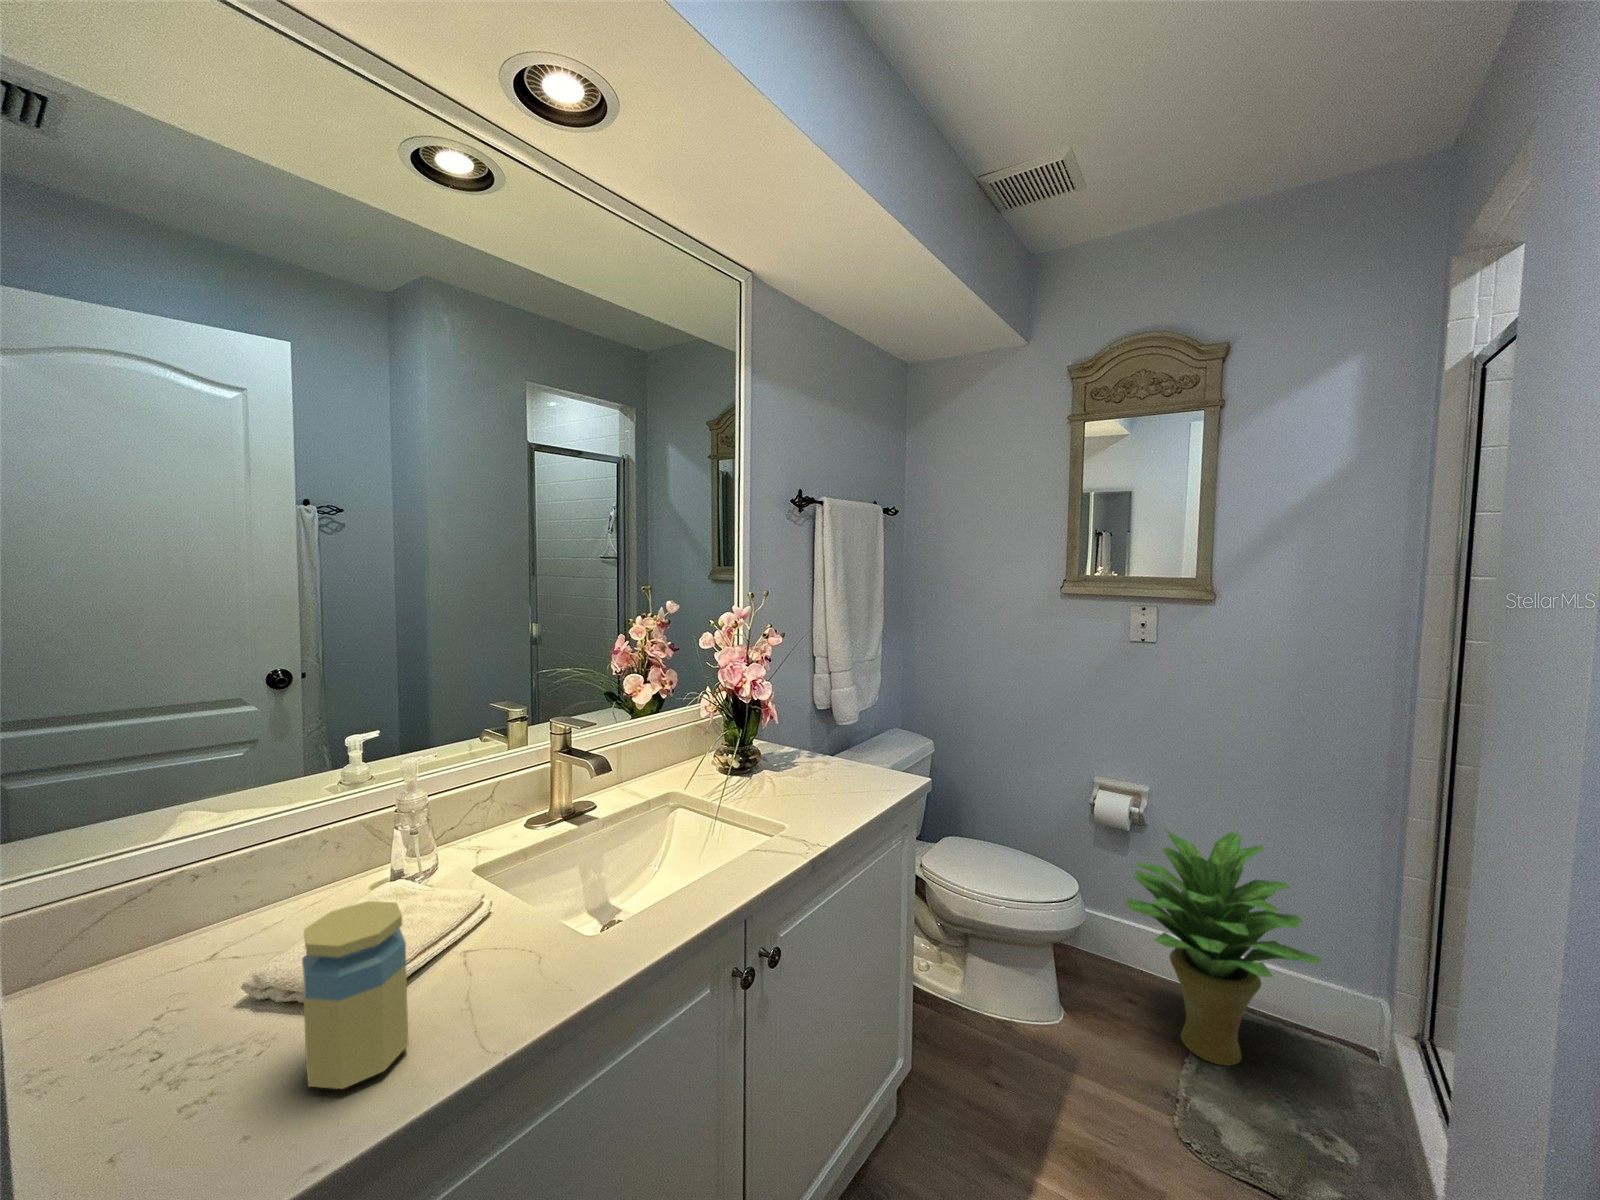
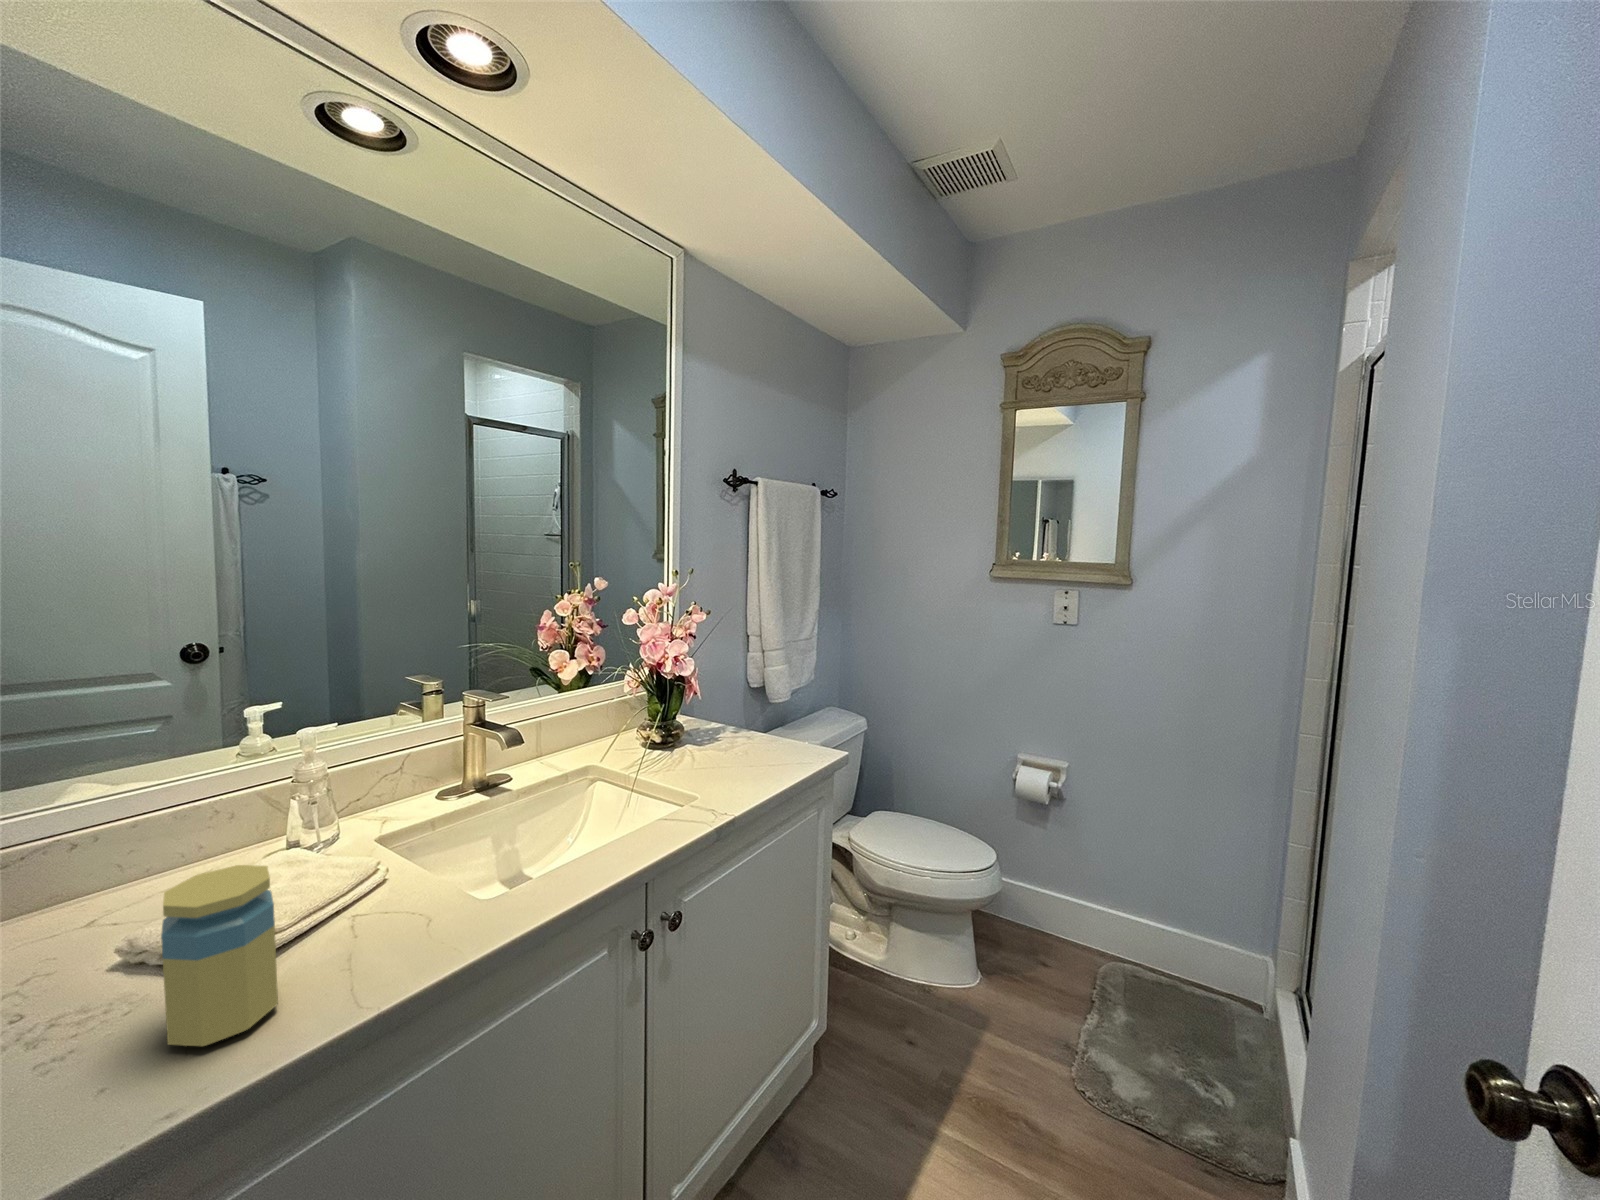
potted plant: present [1126,829,1321,1066] -> none [1037,800,1210,1020]

